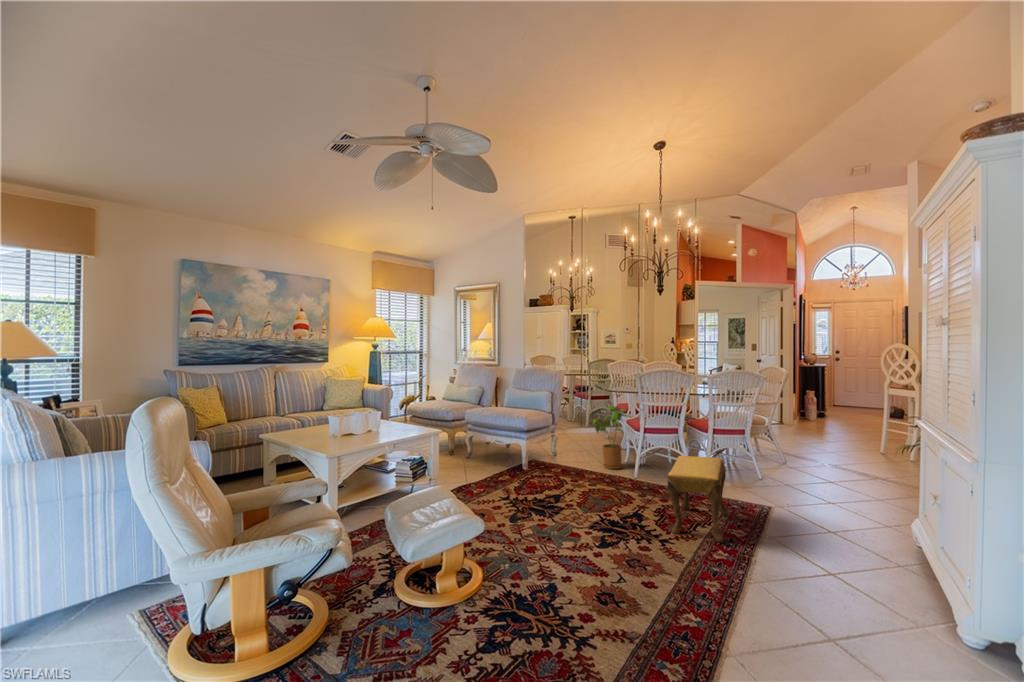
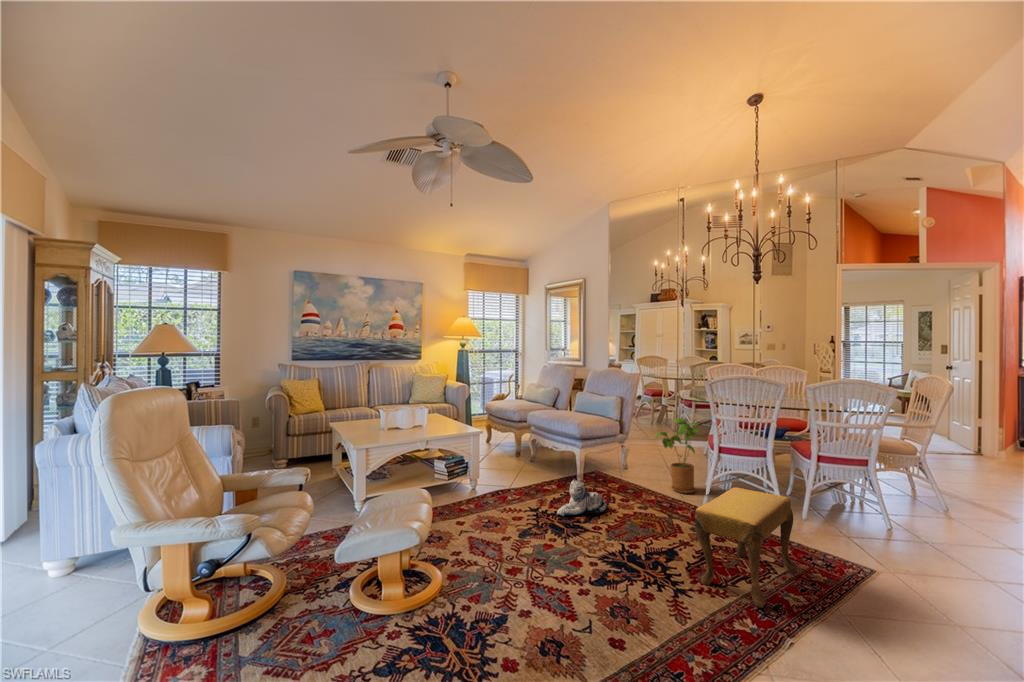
plush toy: none [529,466,567,500] -> present [557,479,607,516]

